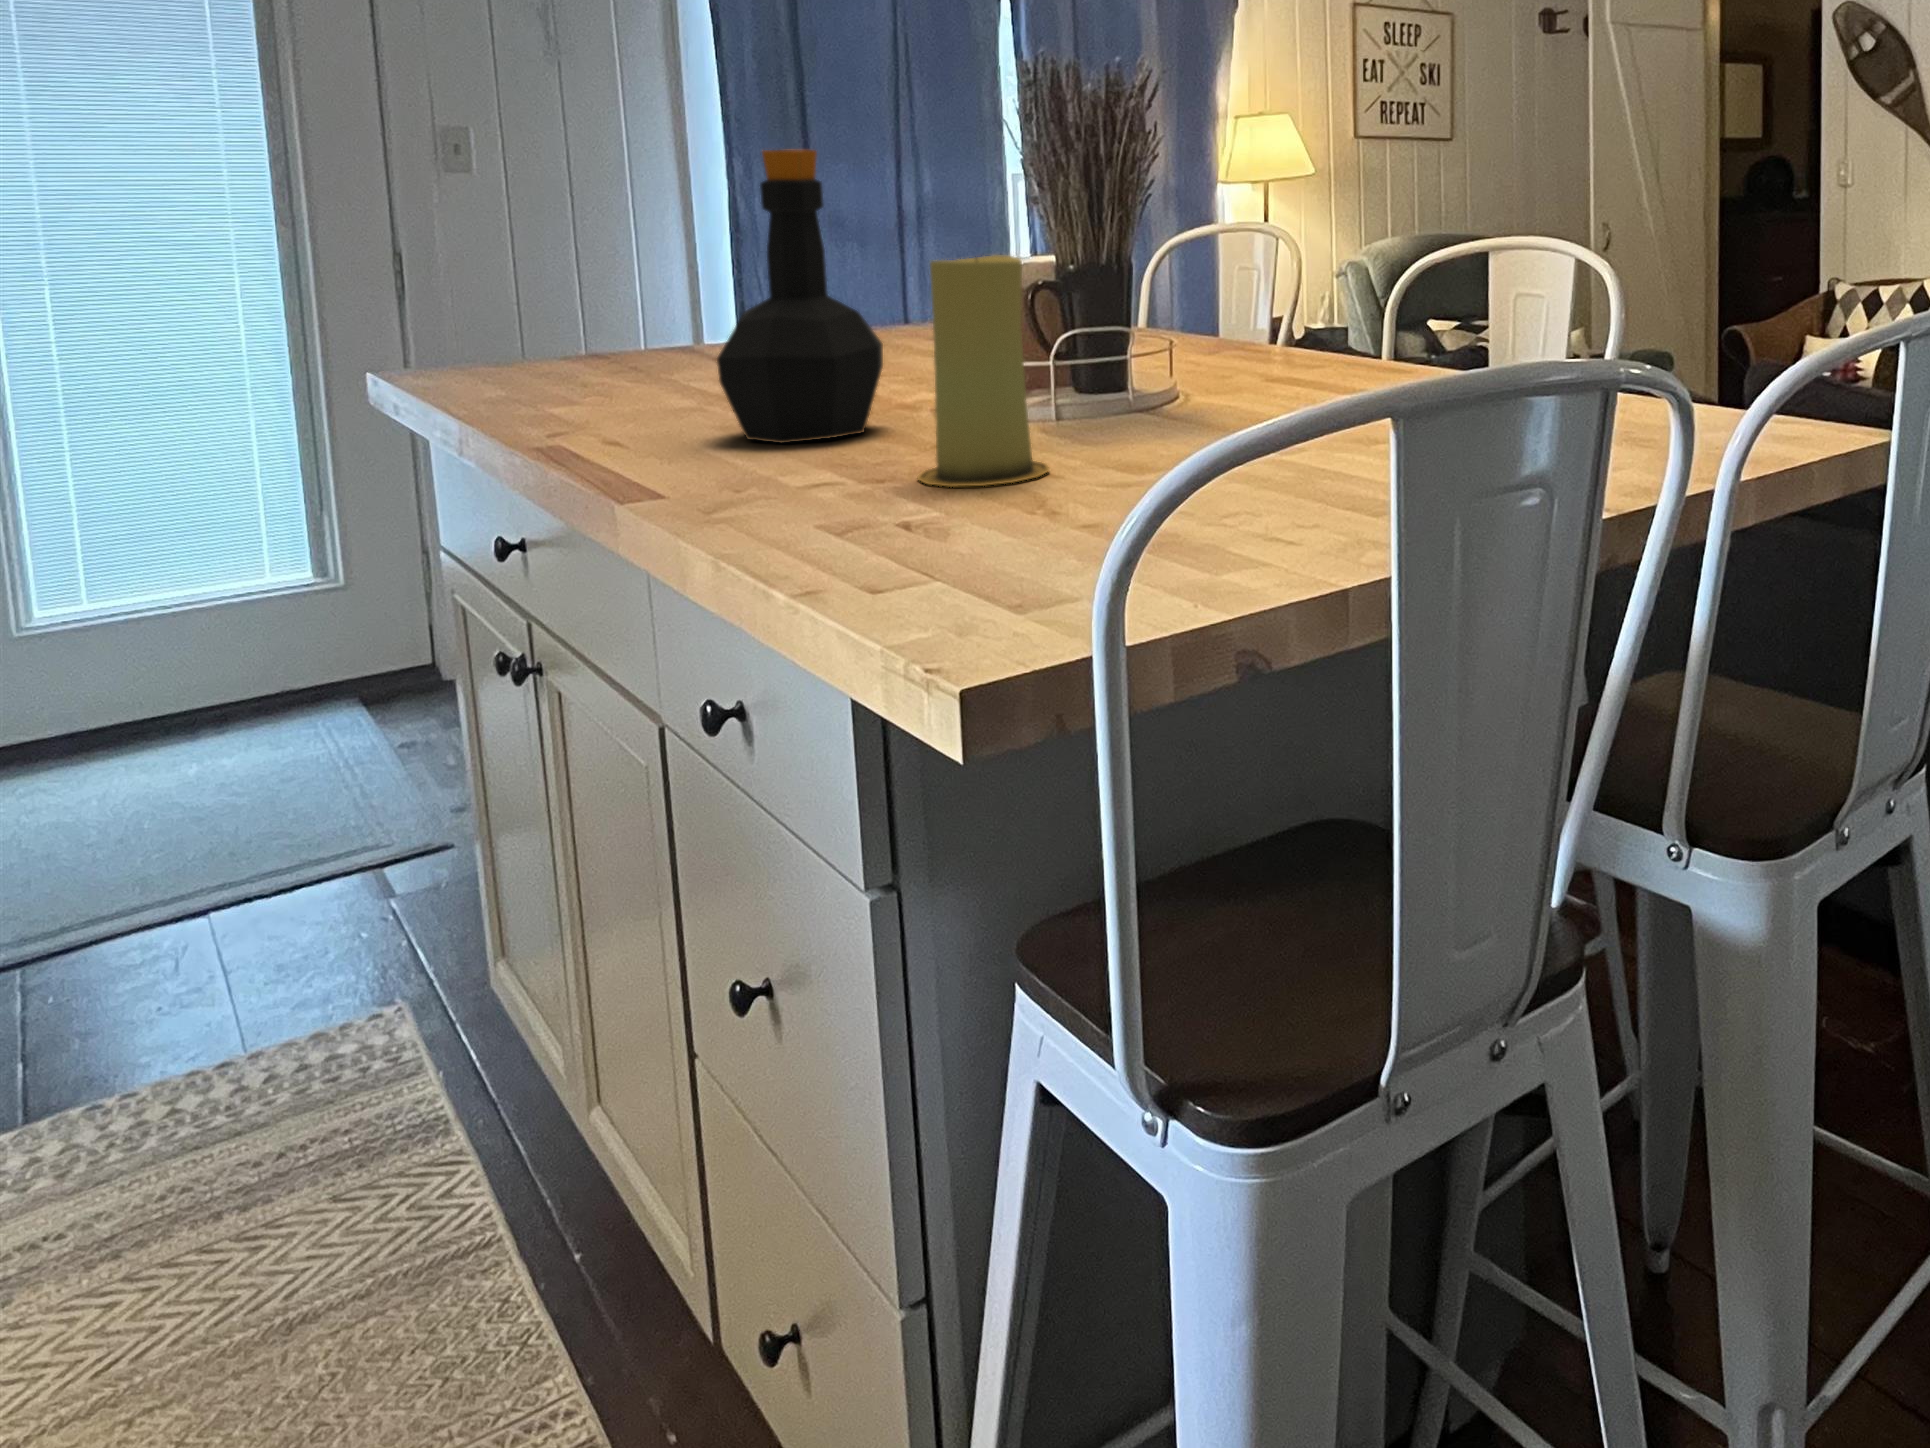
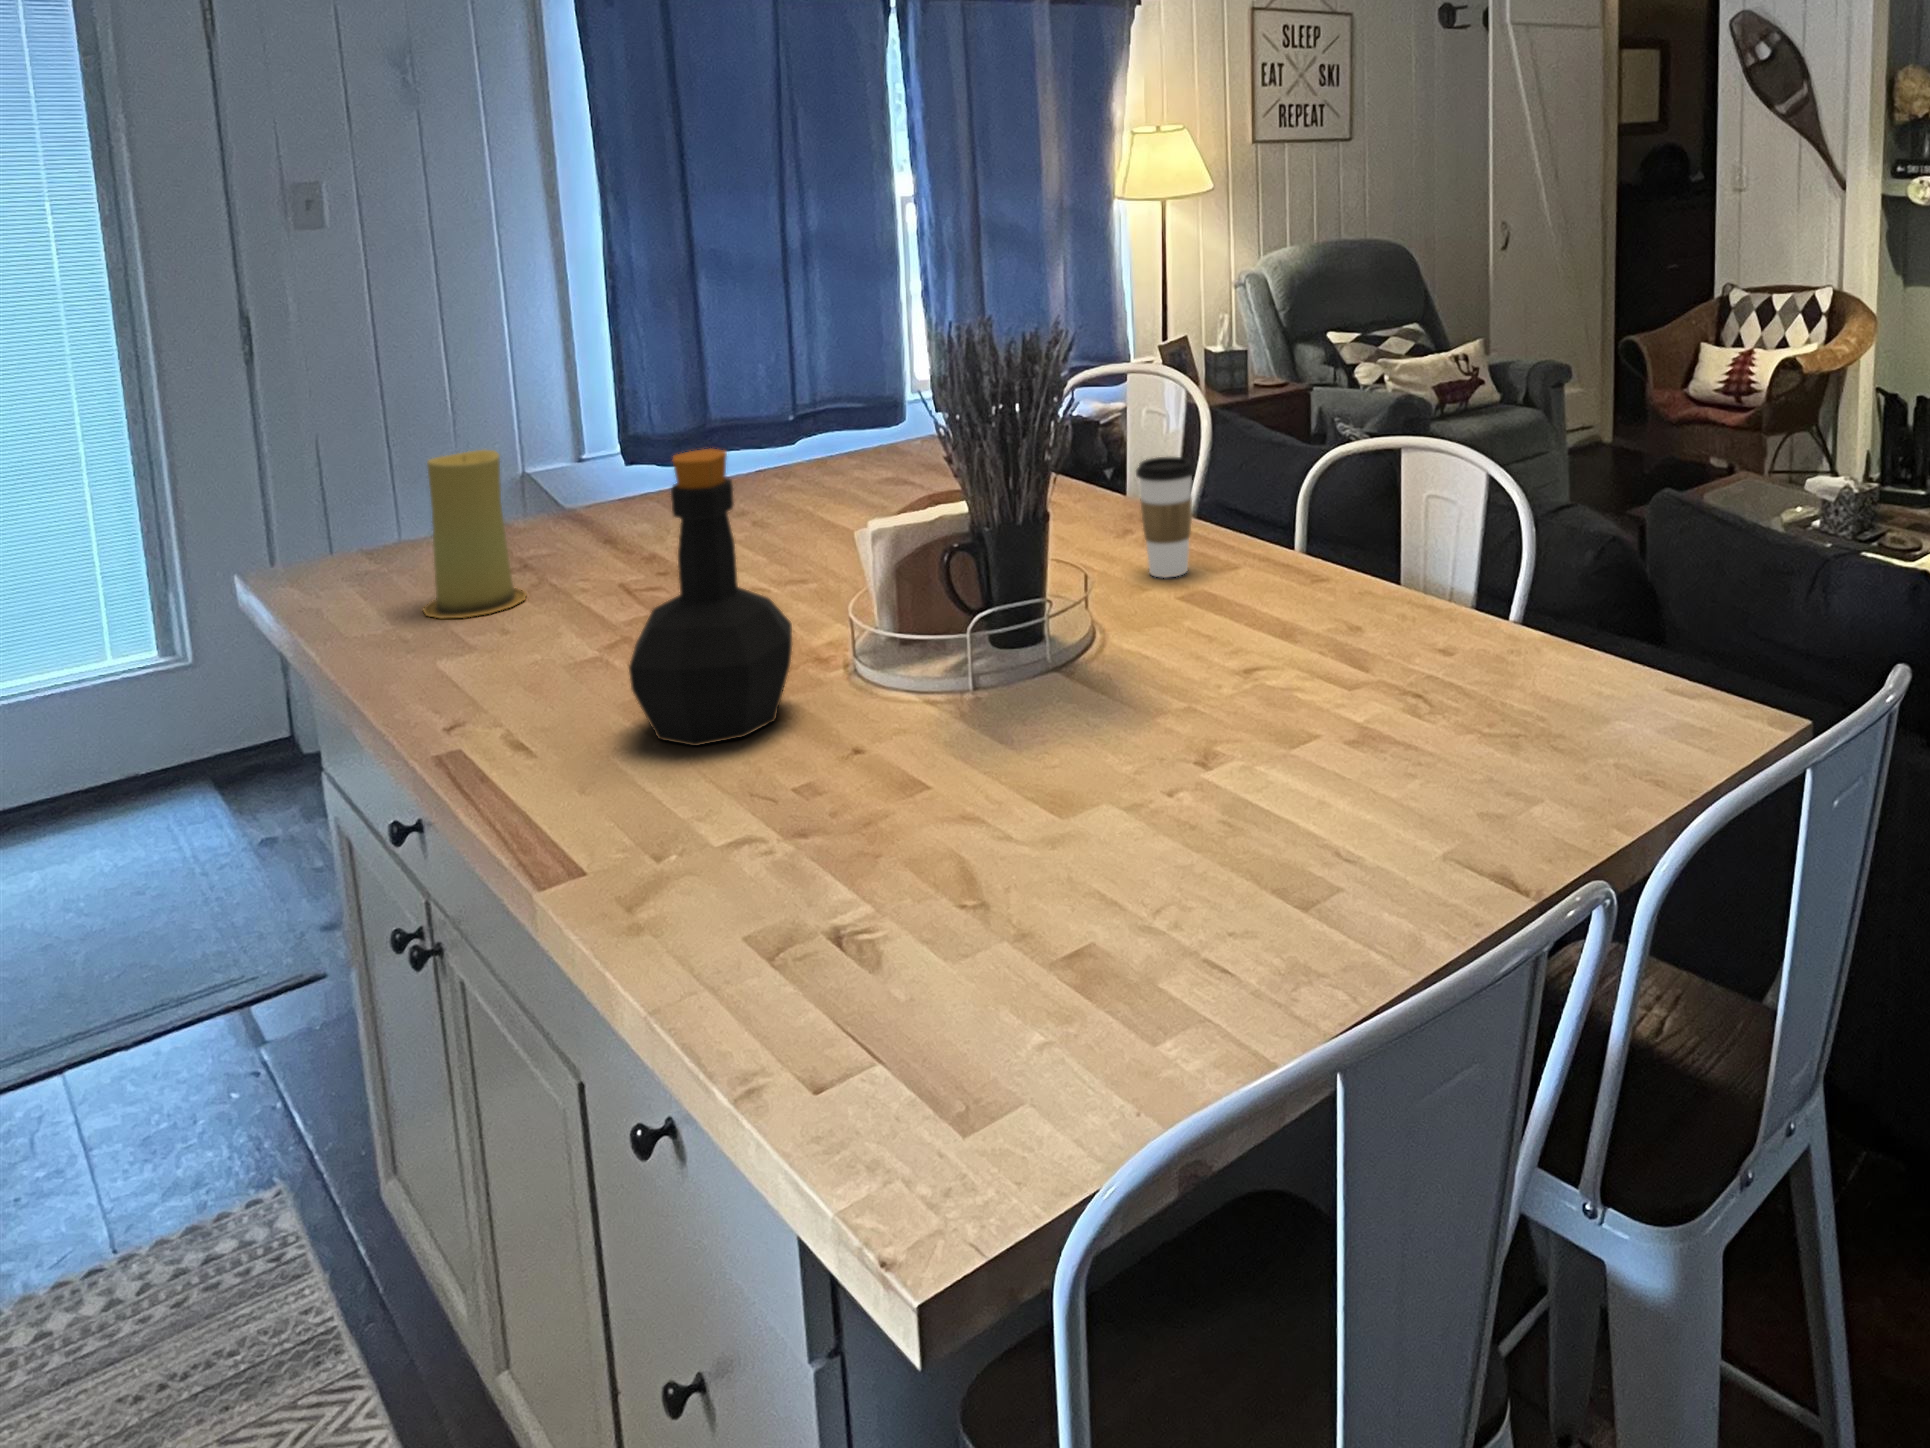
candle: present [917,255,1049,487] -> present [423,450,526,618]
coffee cup: none [1234,255,1294,374] -> present [1136,457,1195,577]

